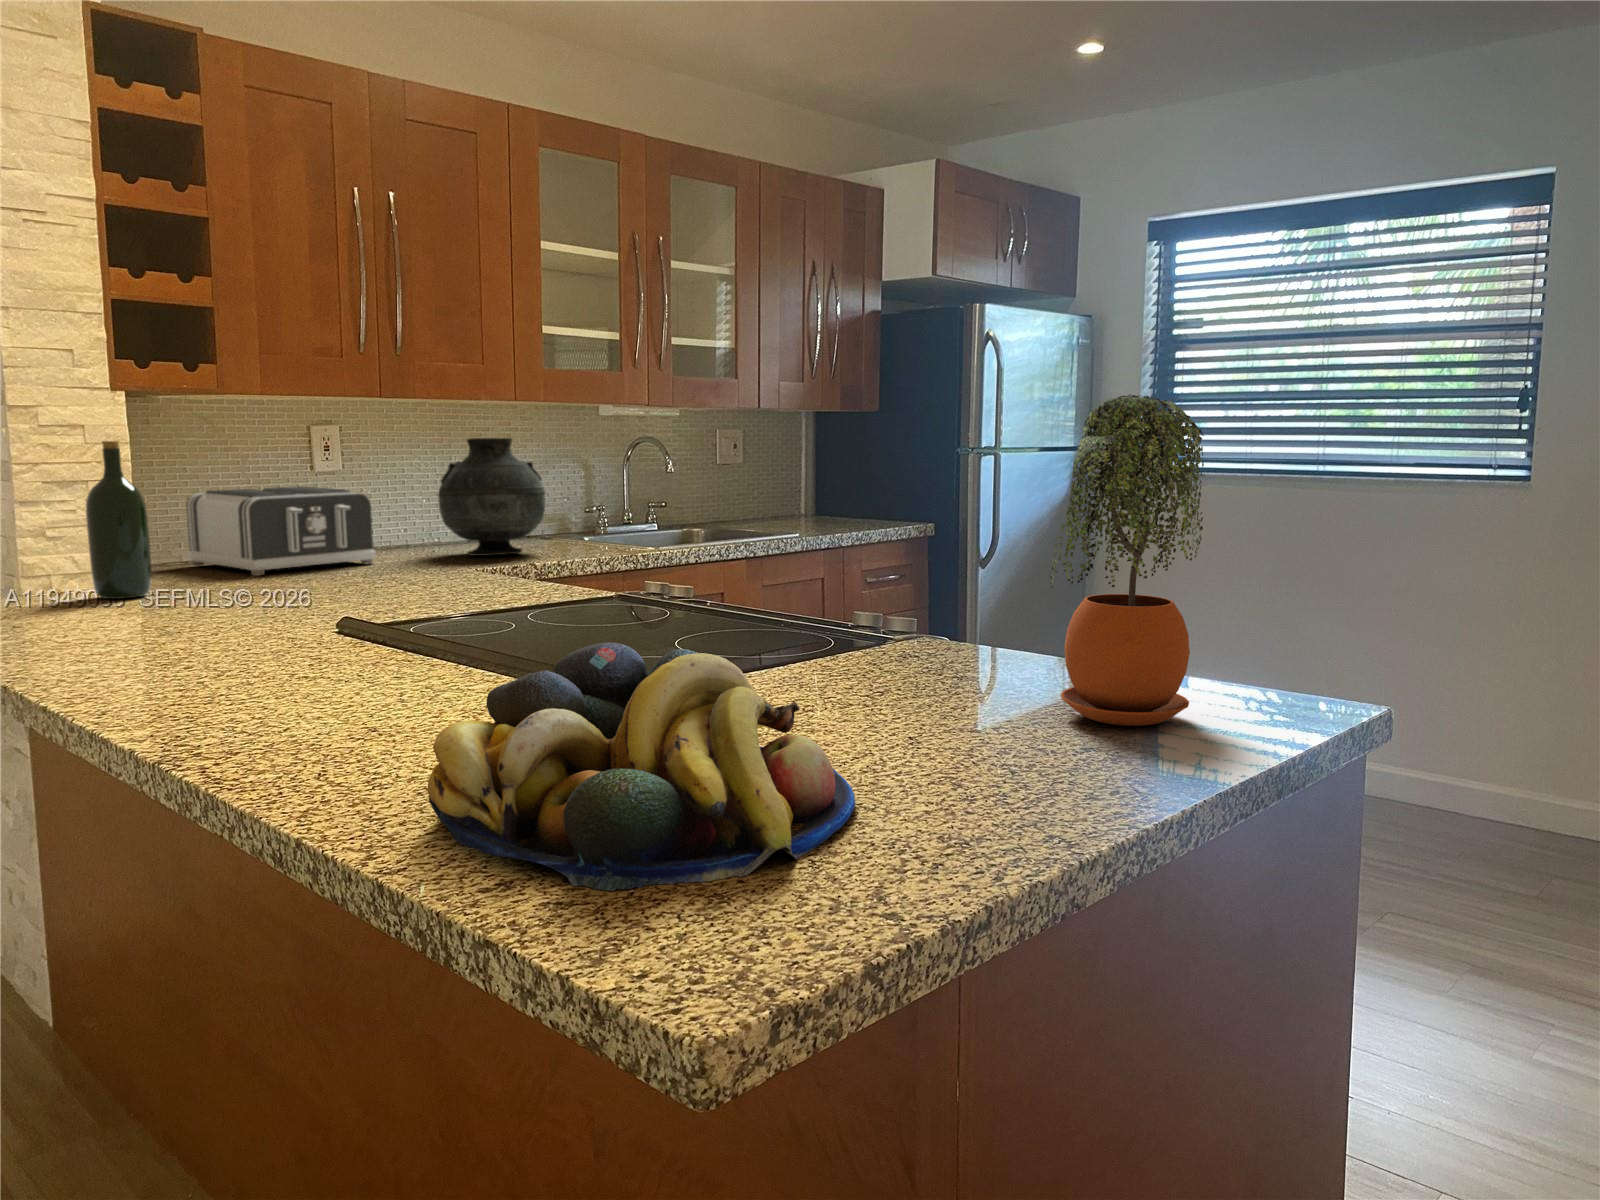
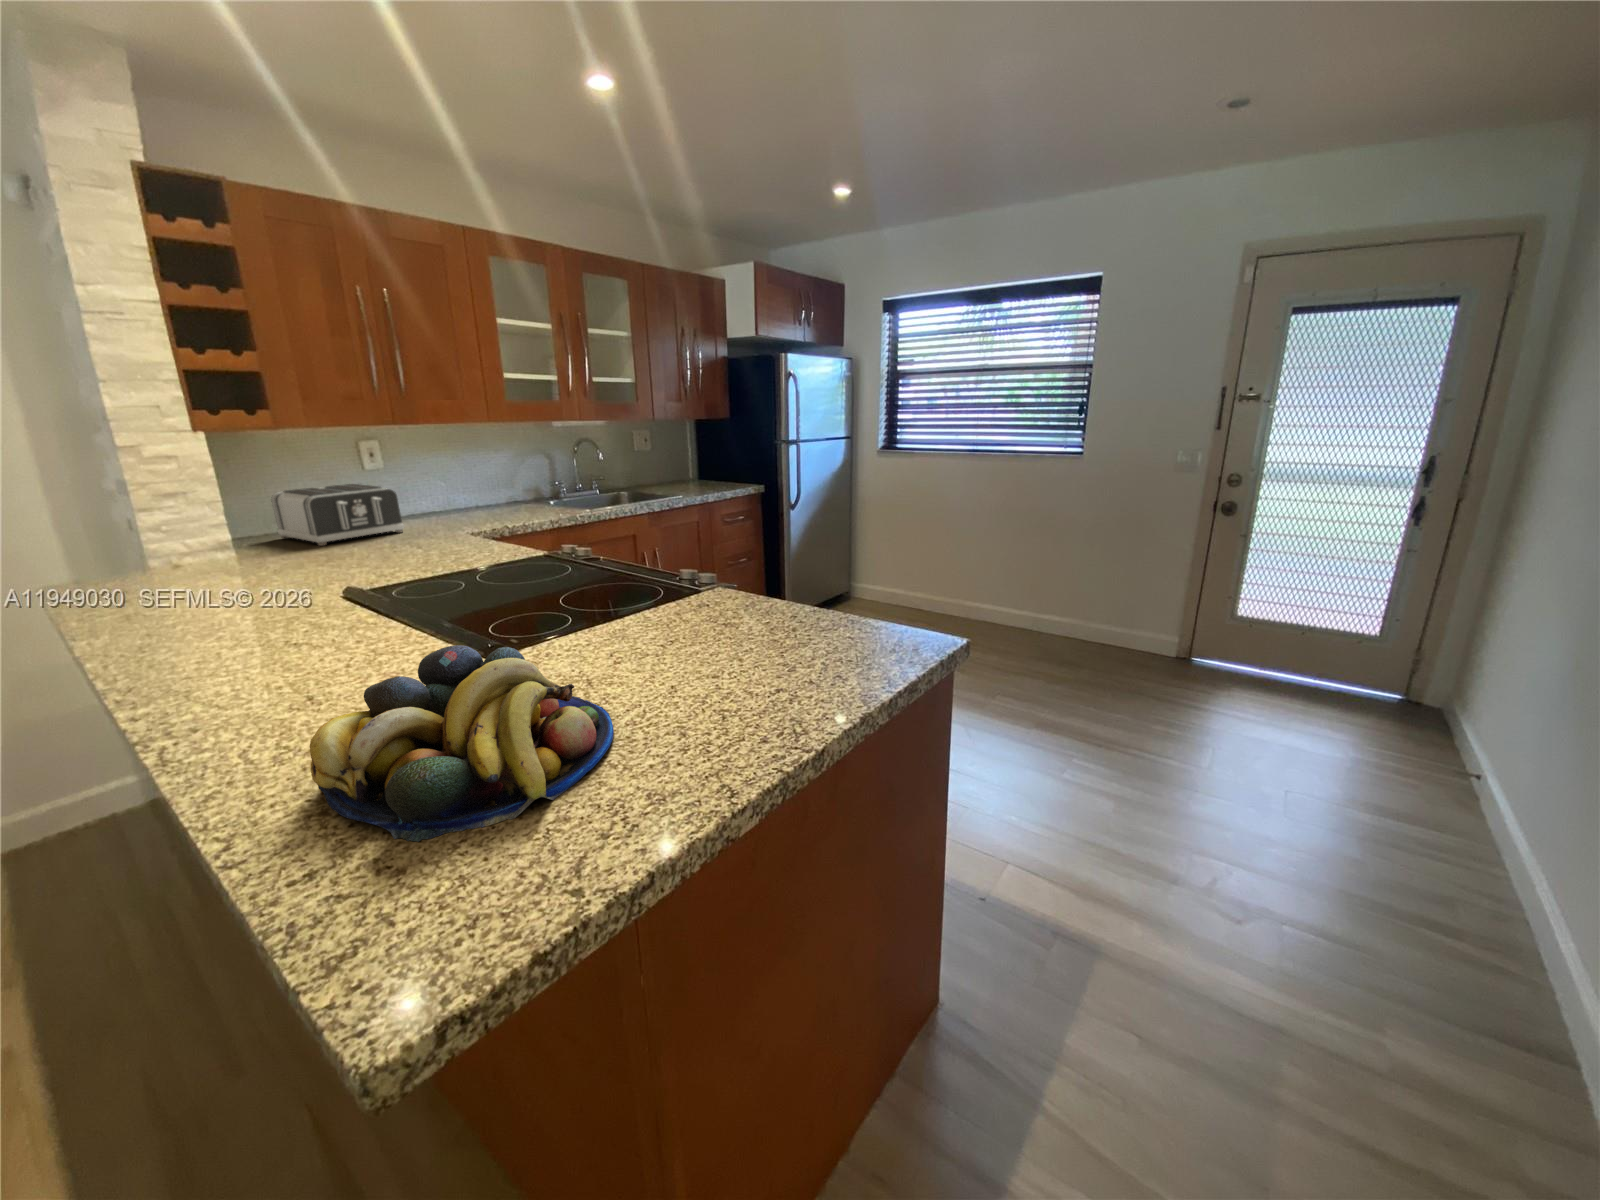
potted plant: present [1050,395,1204,726] -> none [757,458,847,660]
vase: present [438,438,546,556] -> none [443,449,515,523]
wine bottle: present [86,441,152,599] -> none [181,469,239,572]

